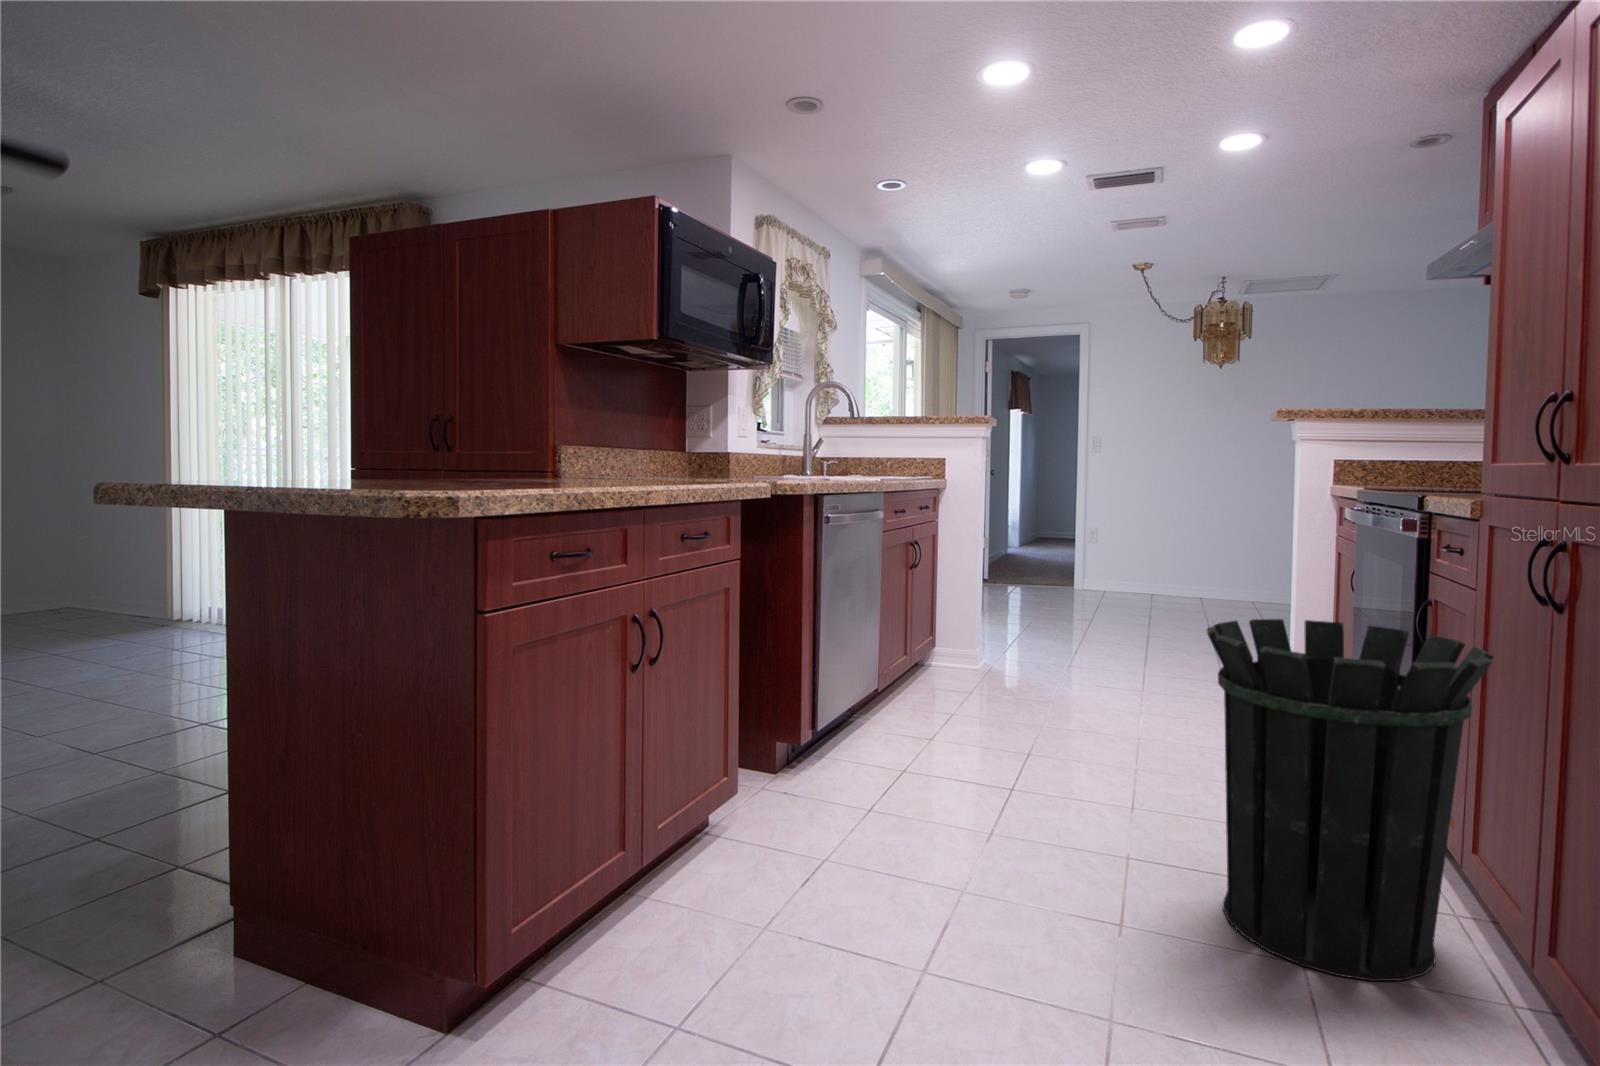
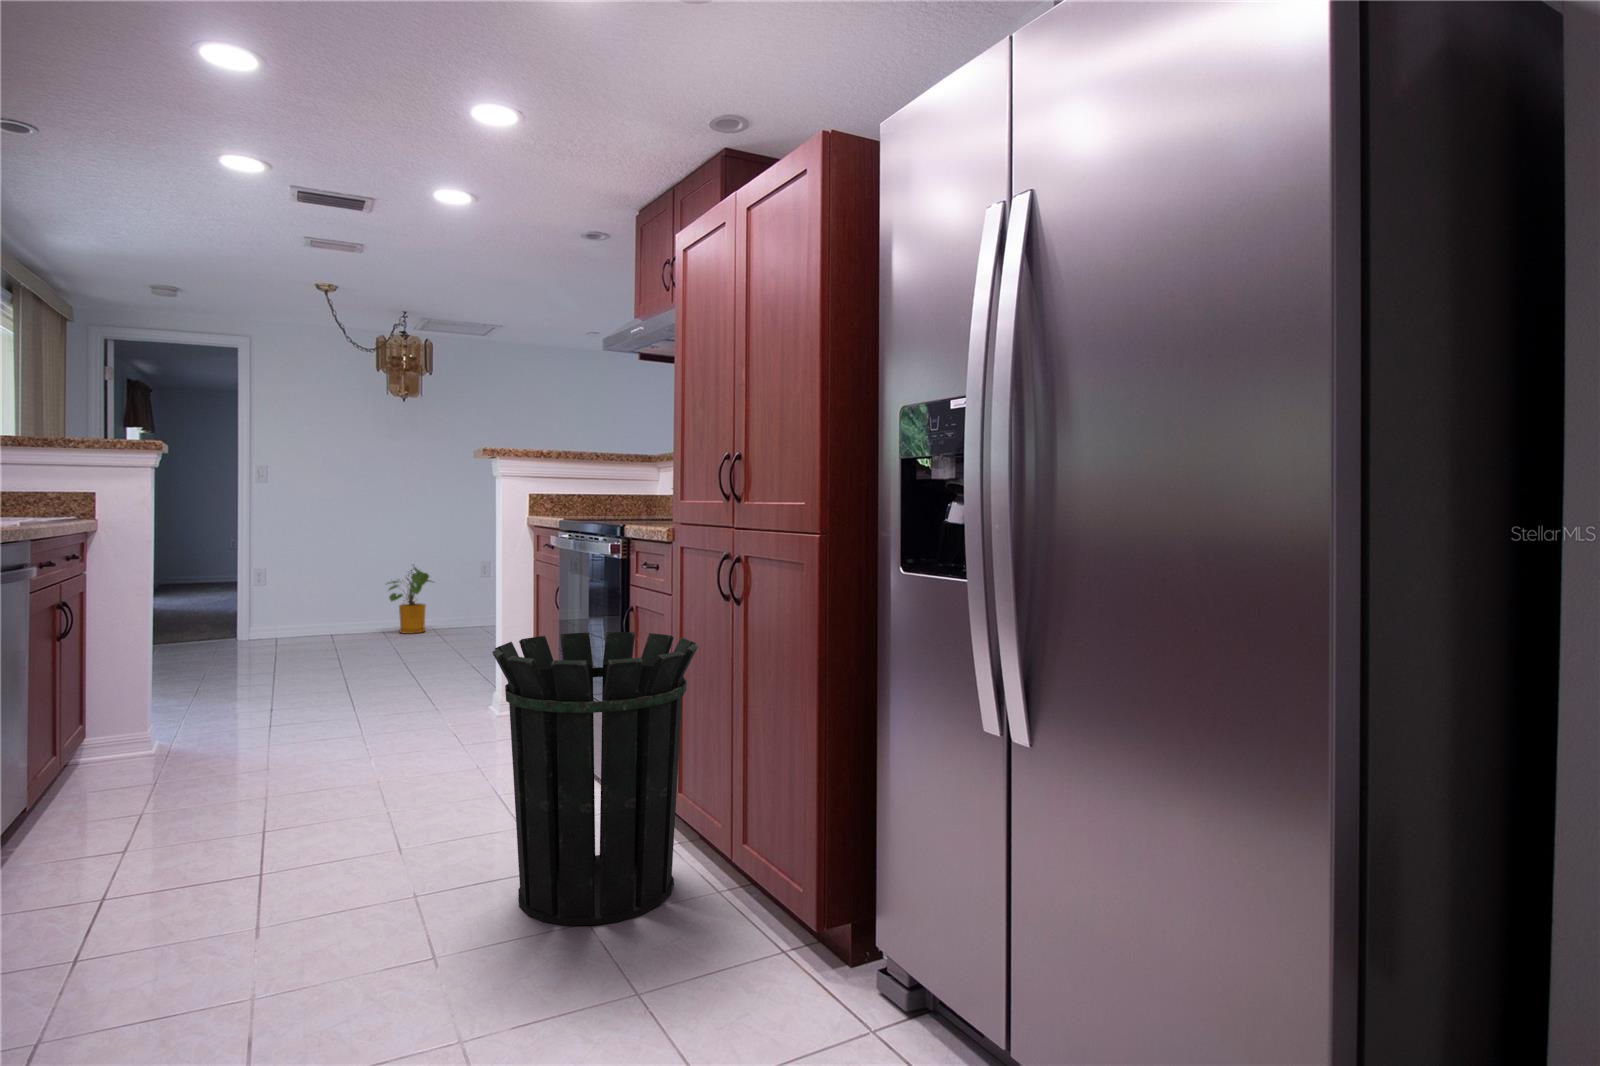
house plant: none [1193,533,1250,605] -> present [387,567,431,634]

